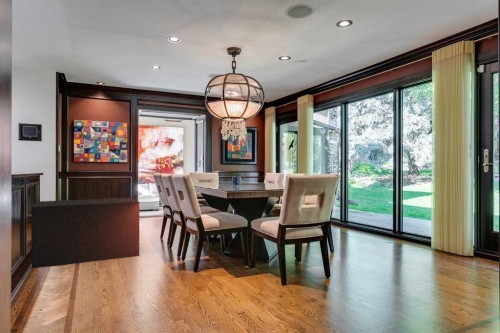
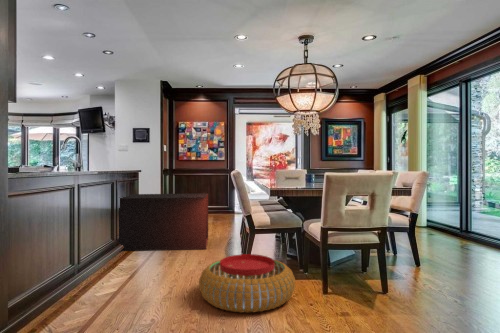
pouf: none [173,255,265,311] -> present [199,254,295,313]

